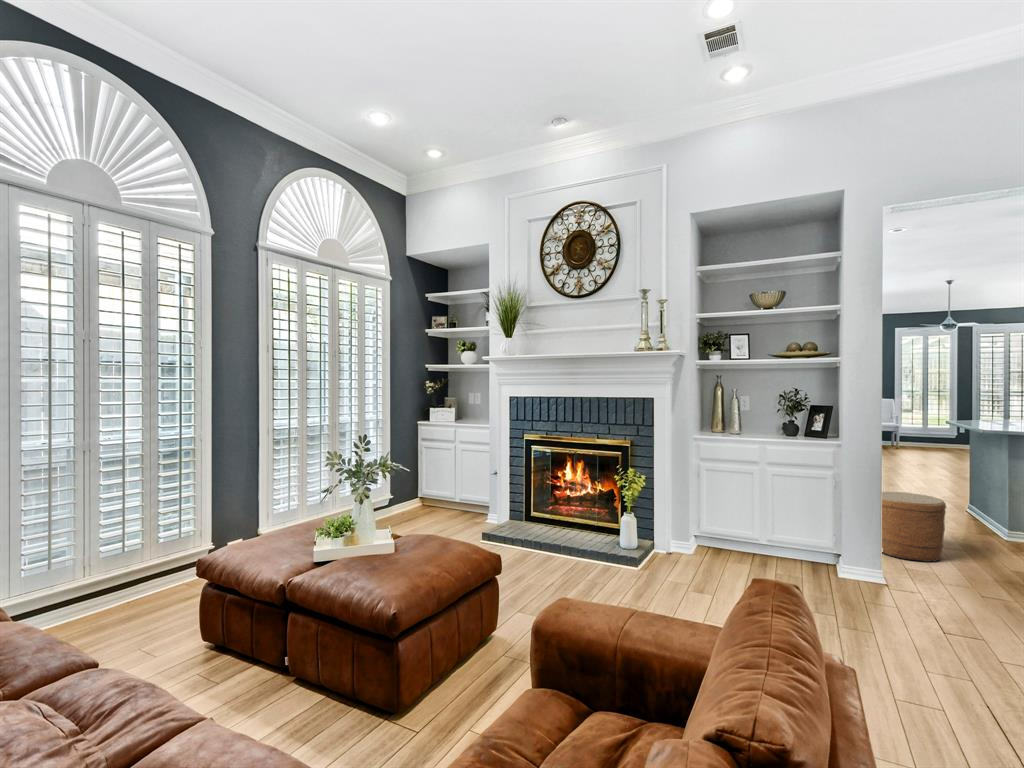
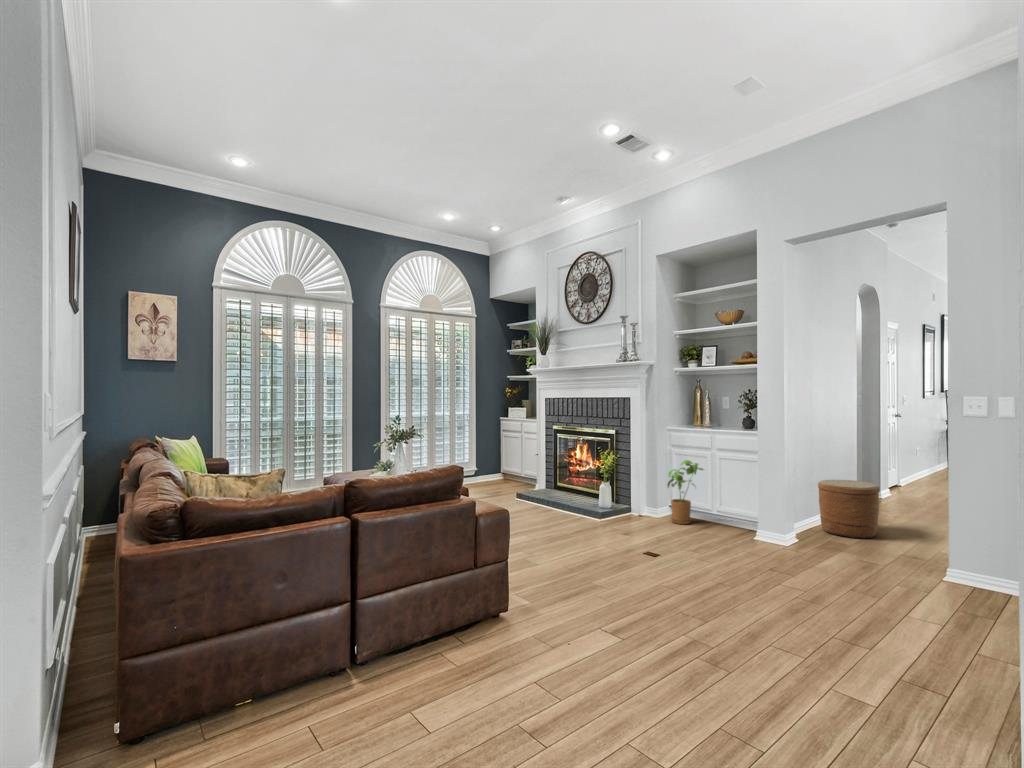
house plant: none [714,480,765,564] -> present [668,460,704,524]

